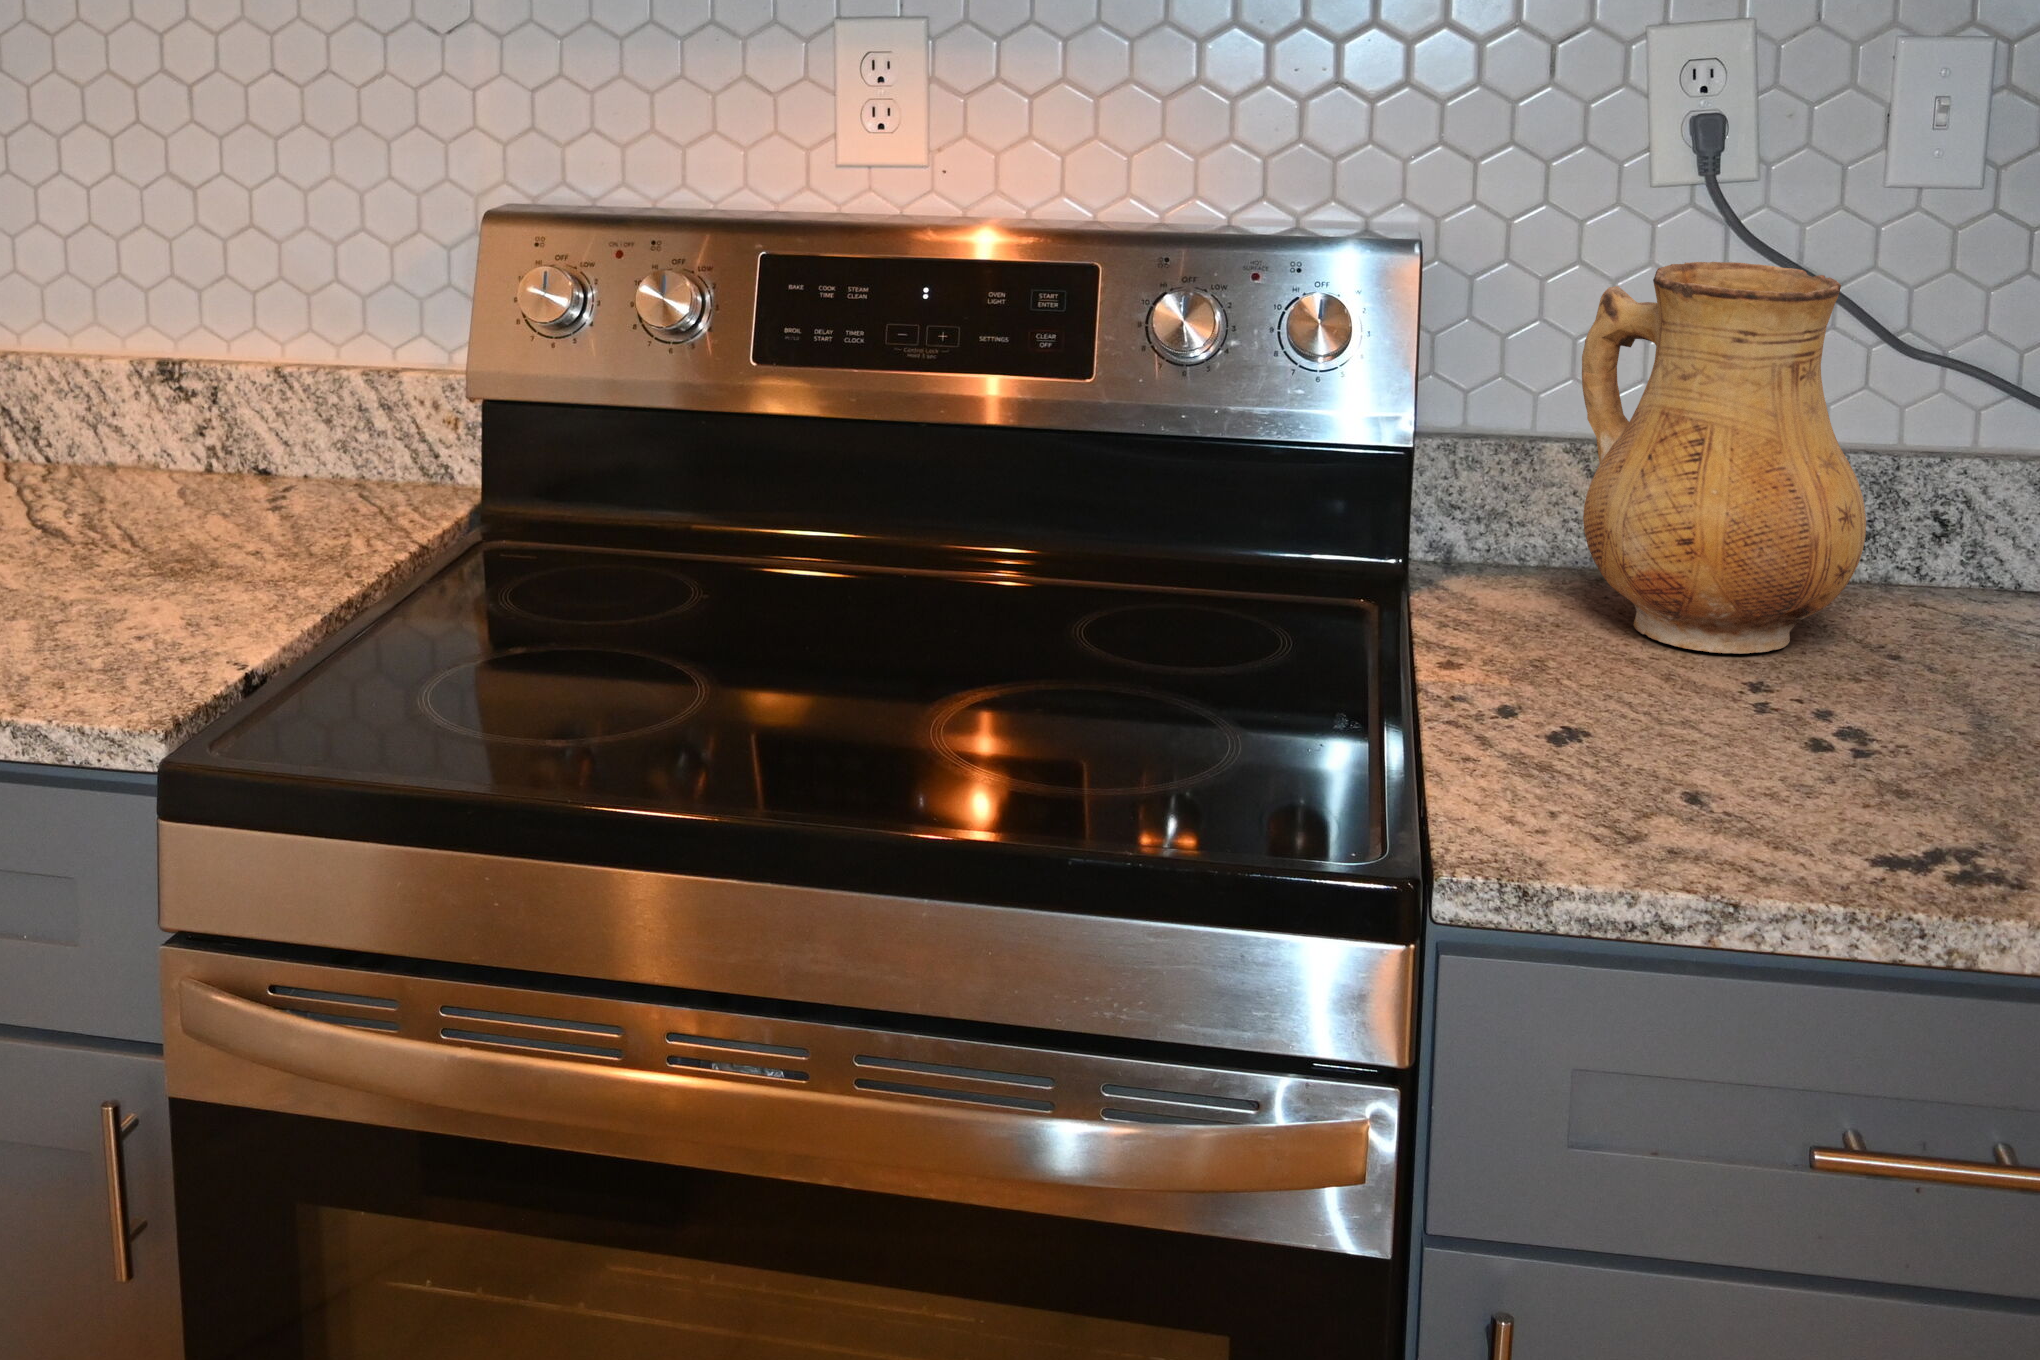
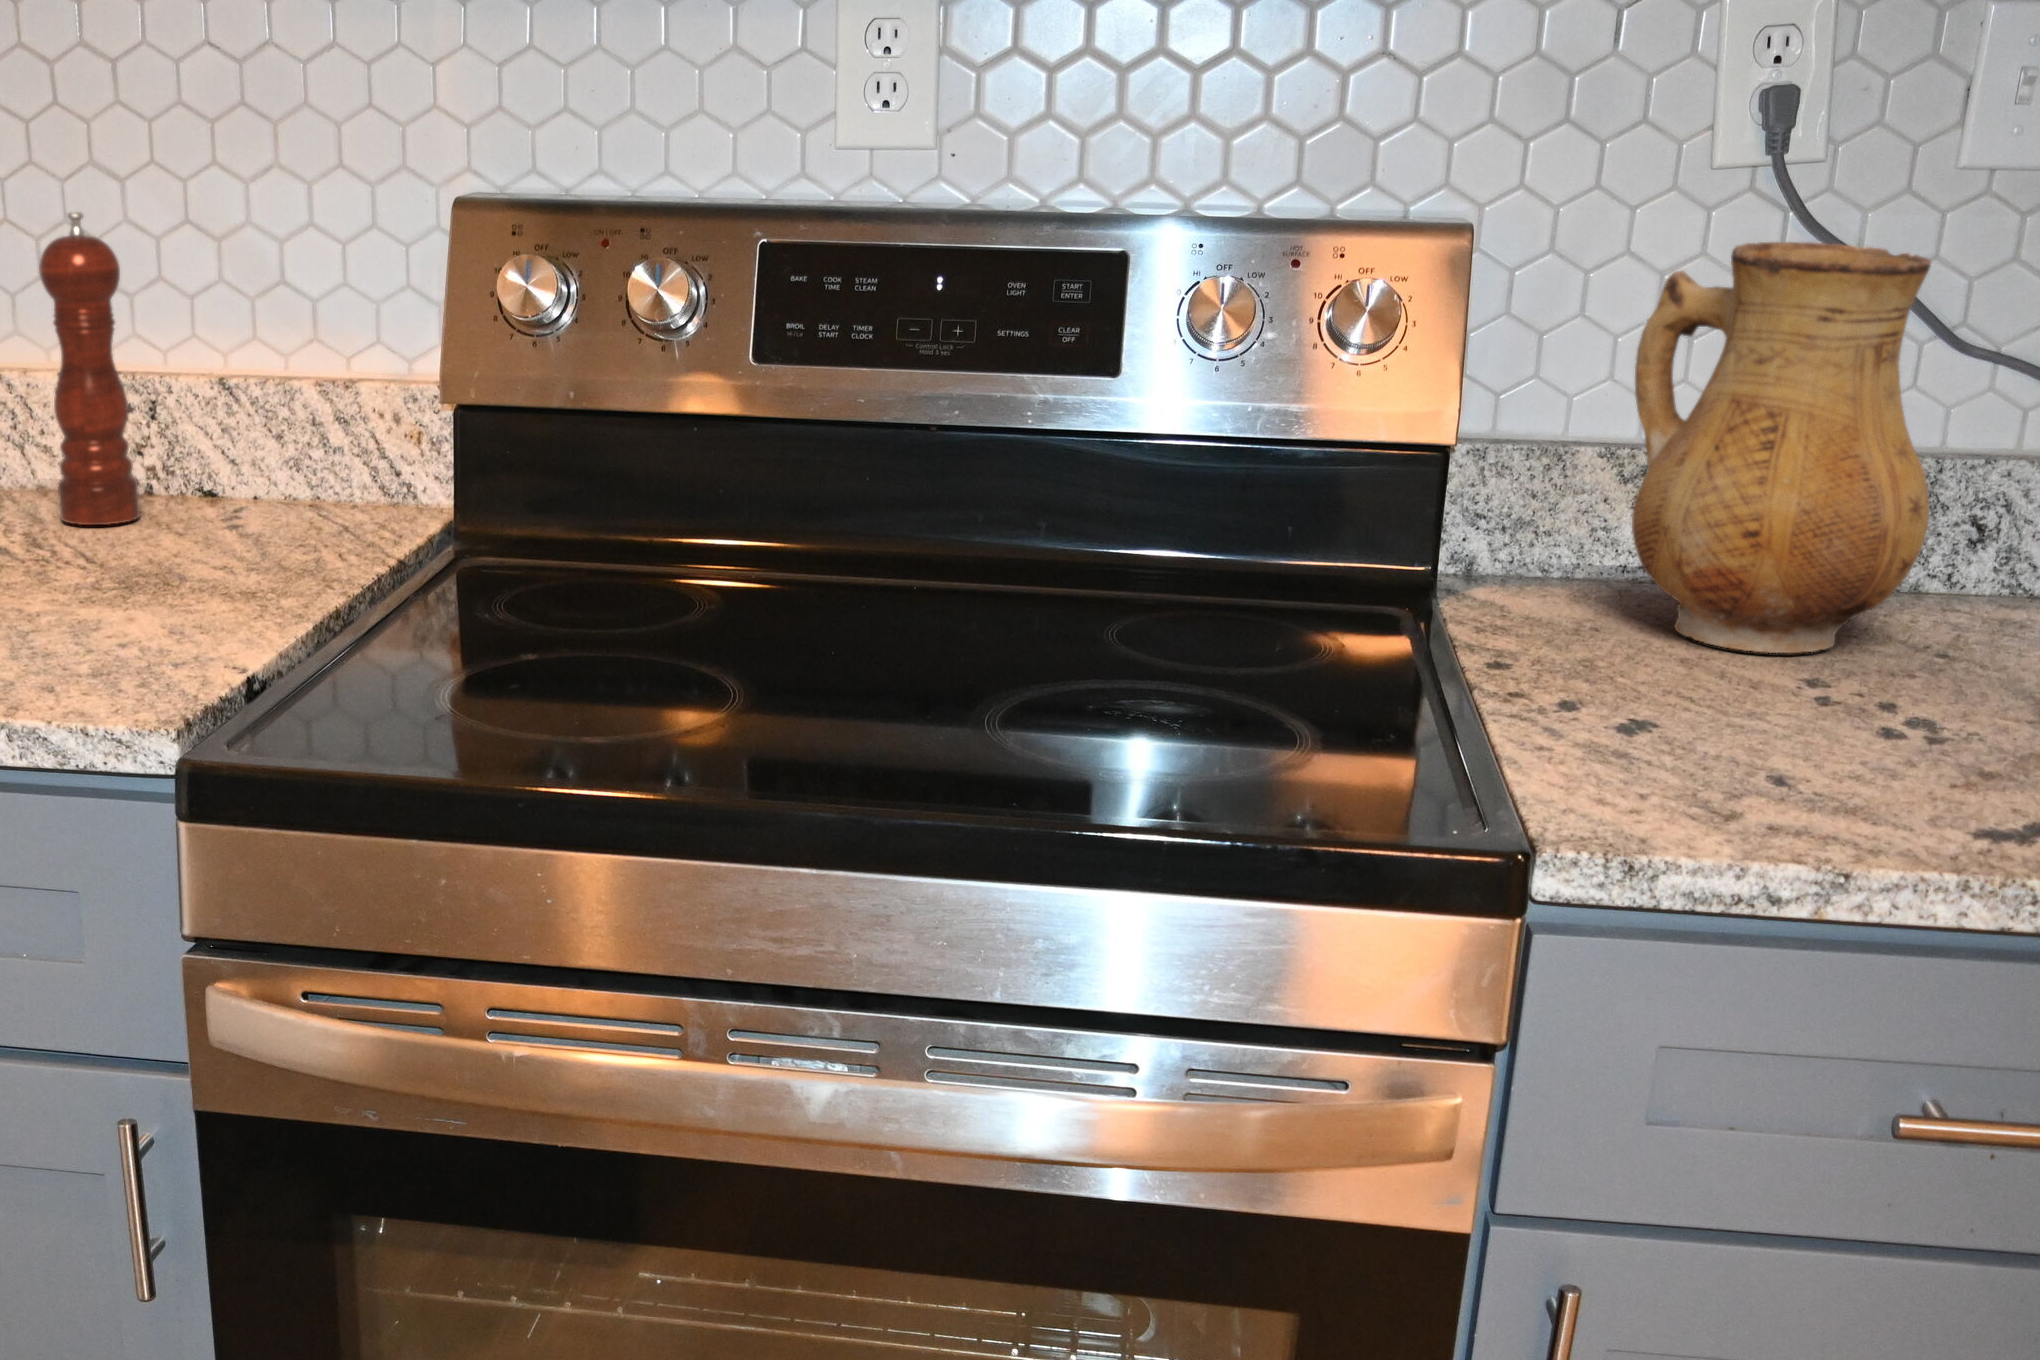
pepper mill: none [111,224,195,504] -> present [39,212,140,525]

